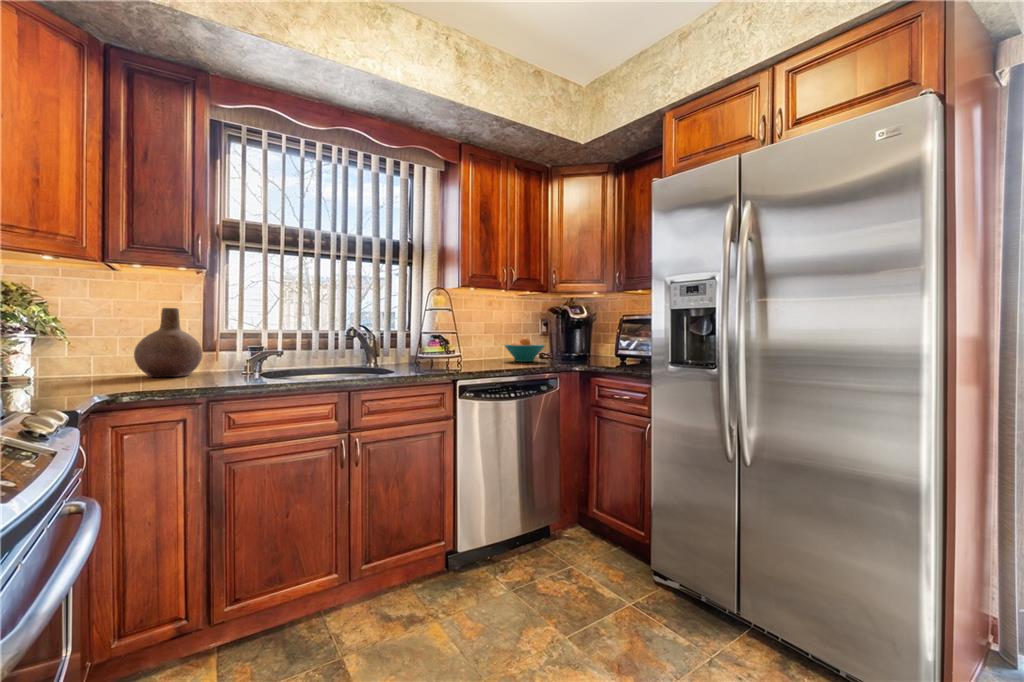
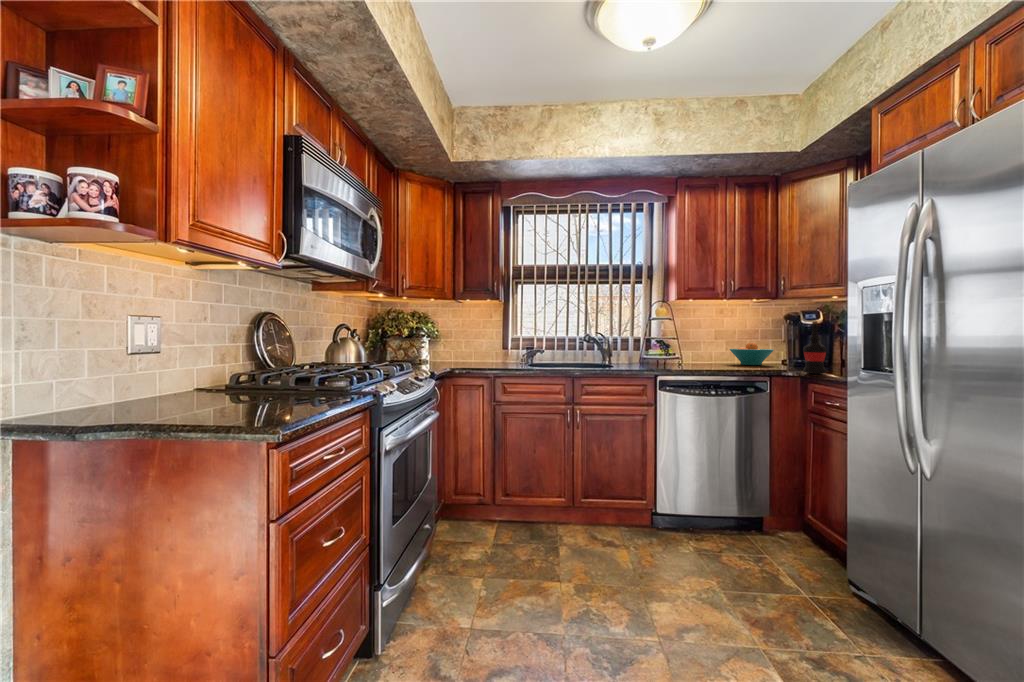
vase: present [134,308,202,377] -> none [470,324,502,364]
wine bottle: none [590,317,609,370] -> present [803,321,826,374]

